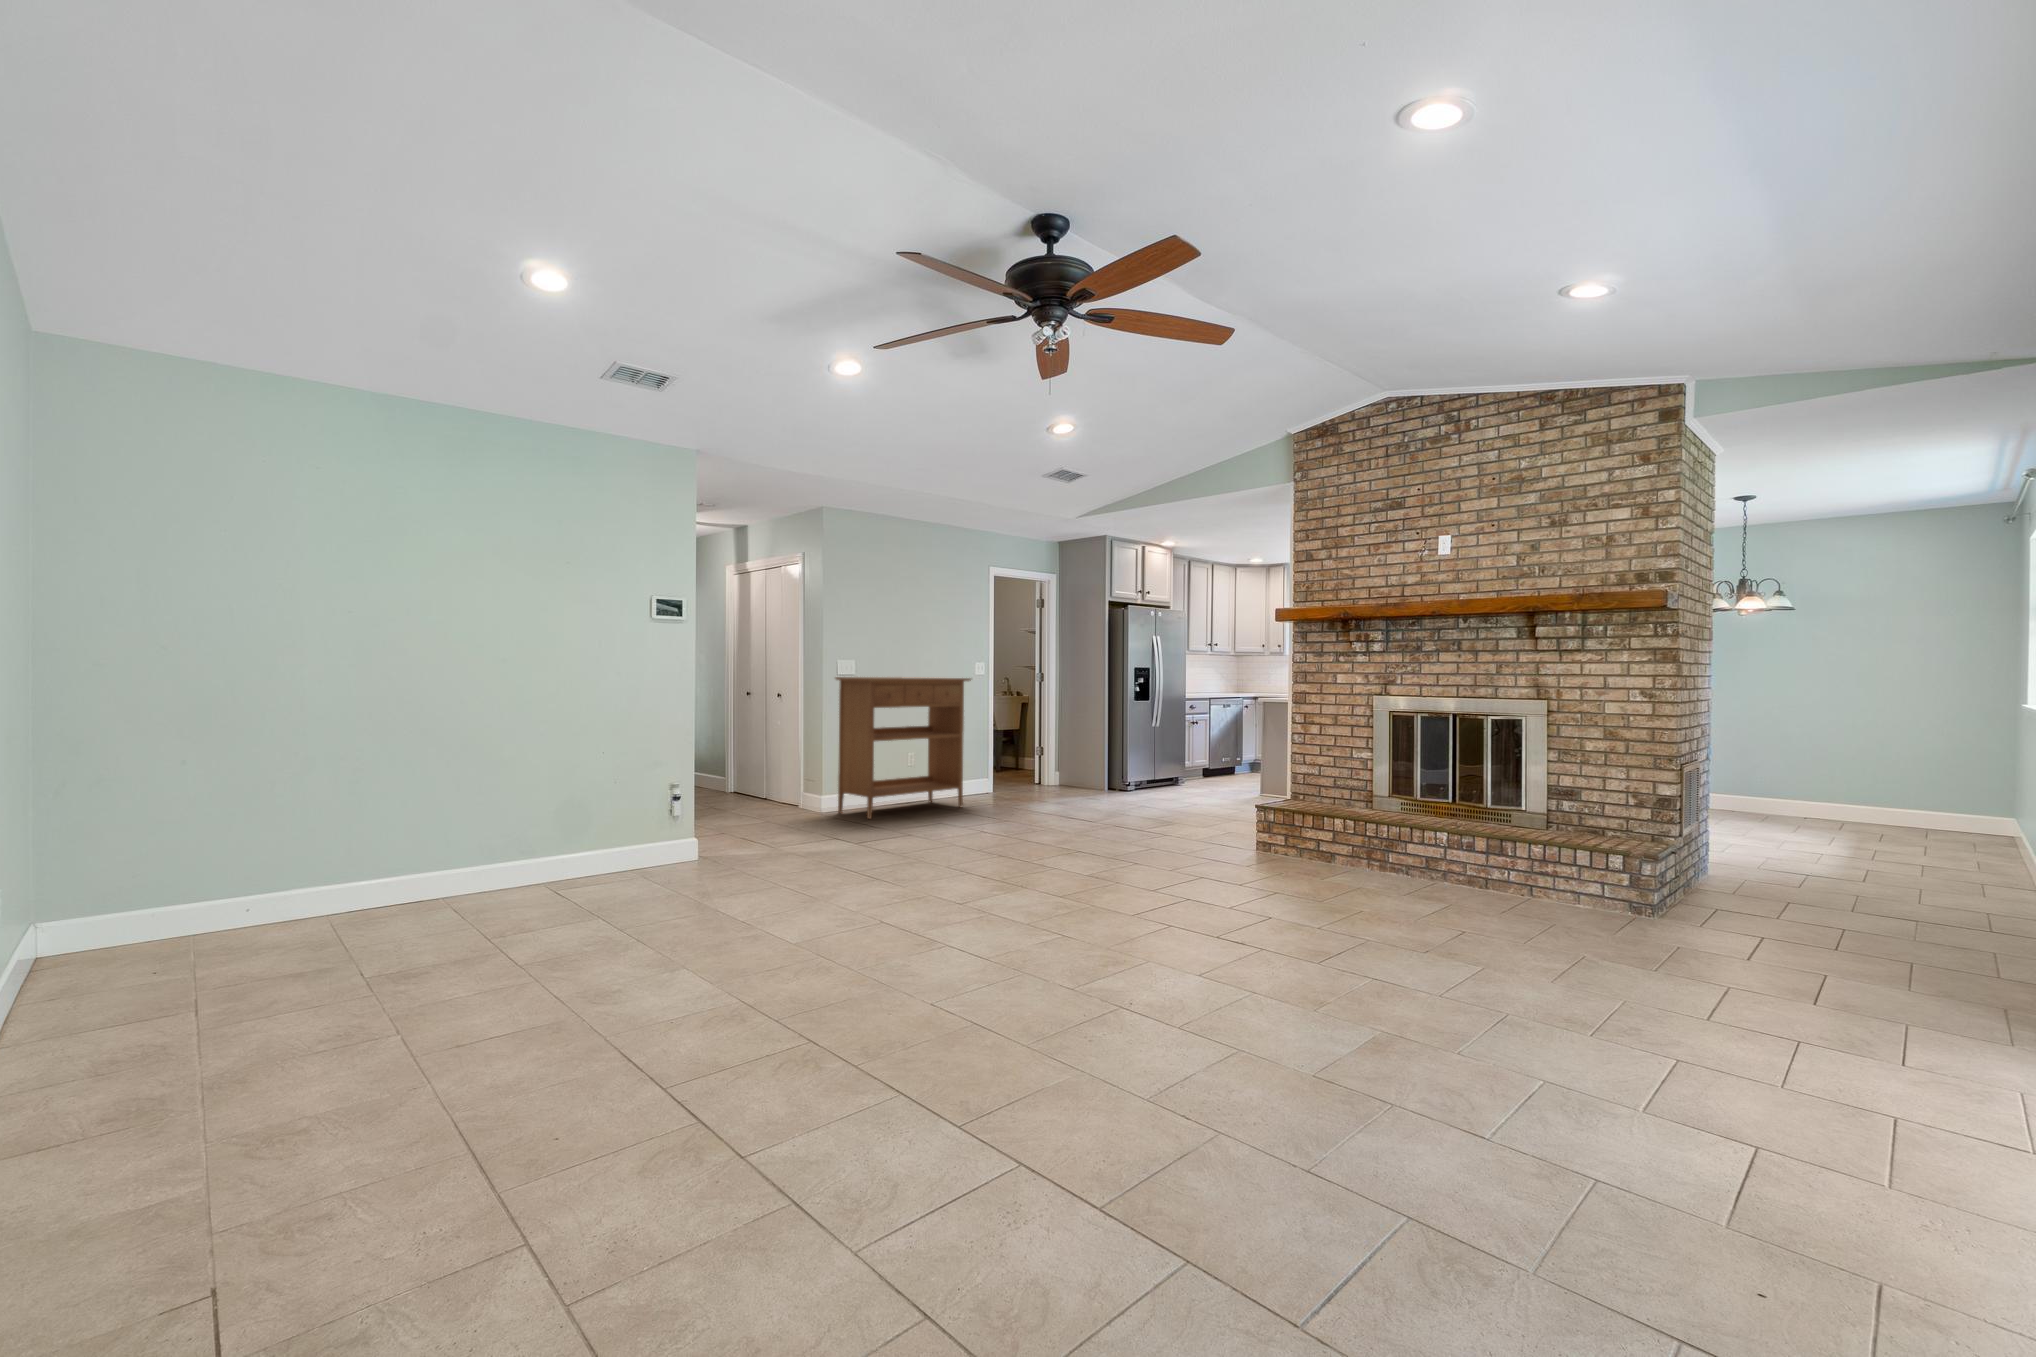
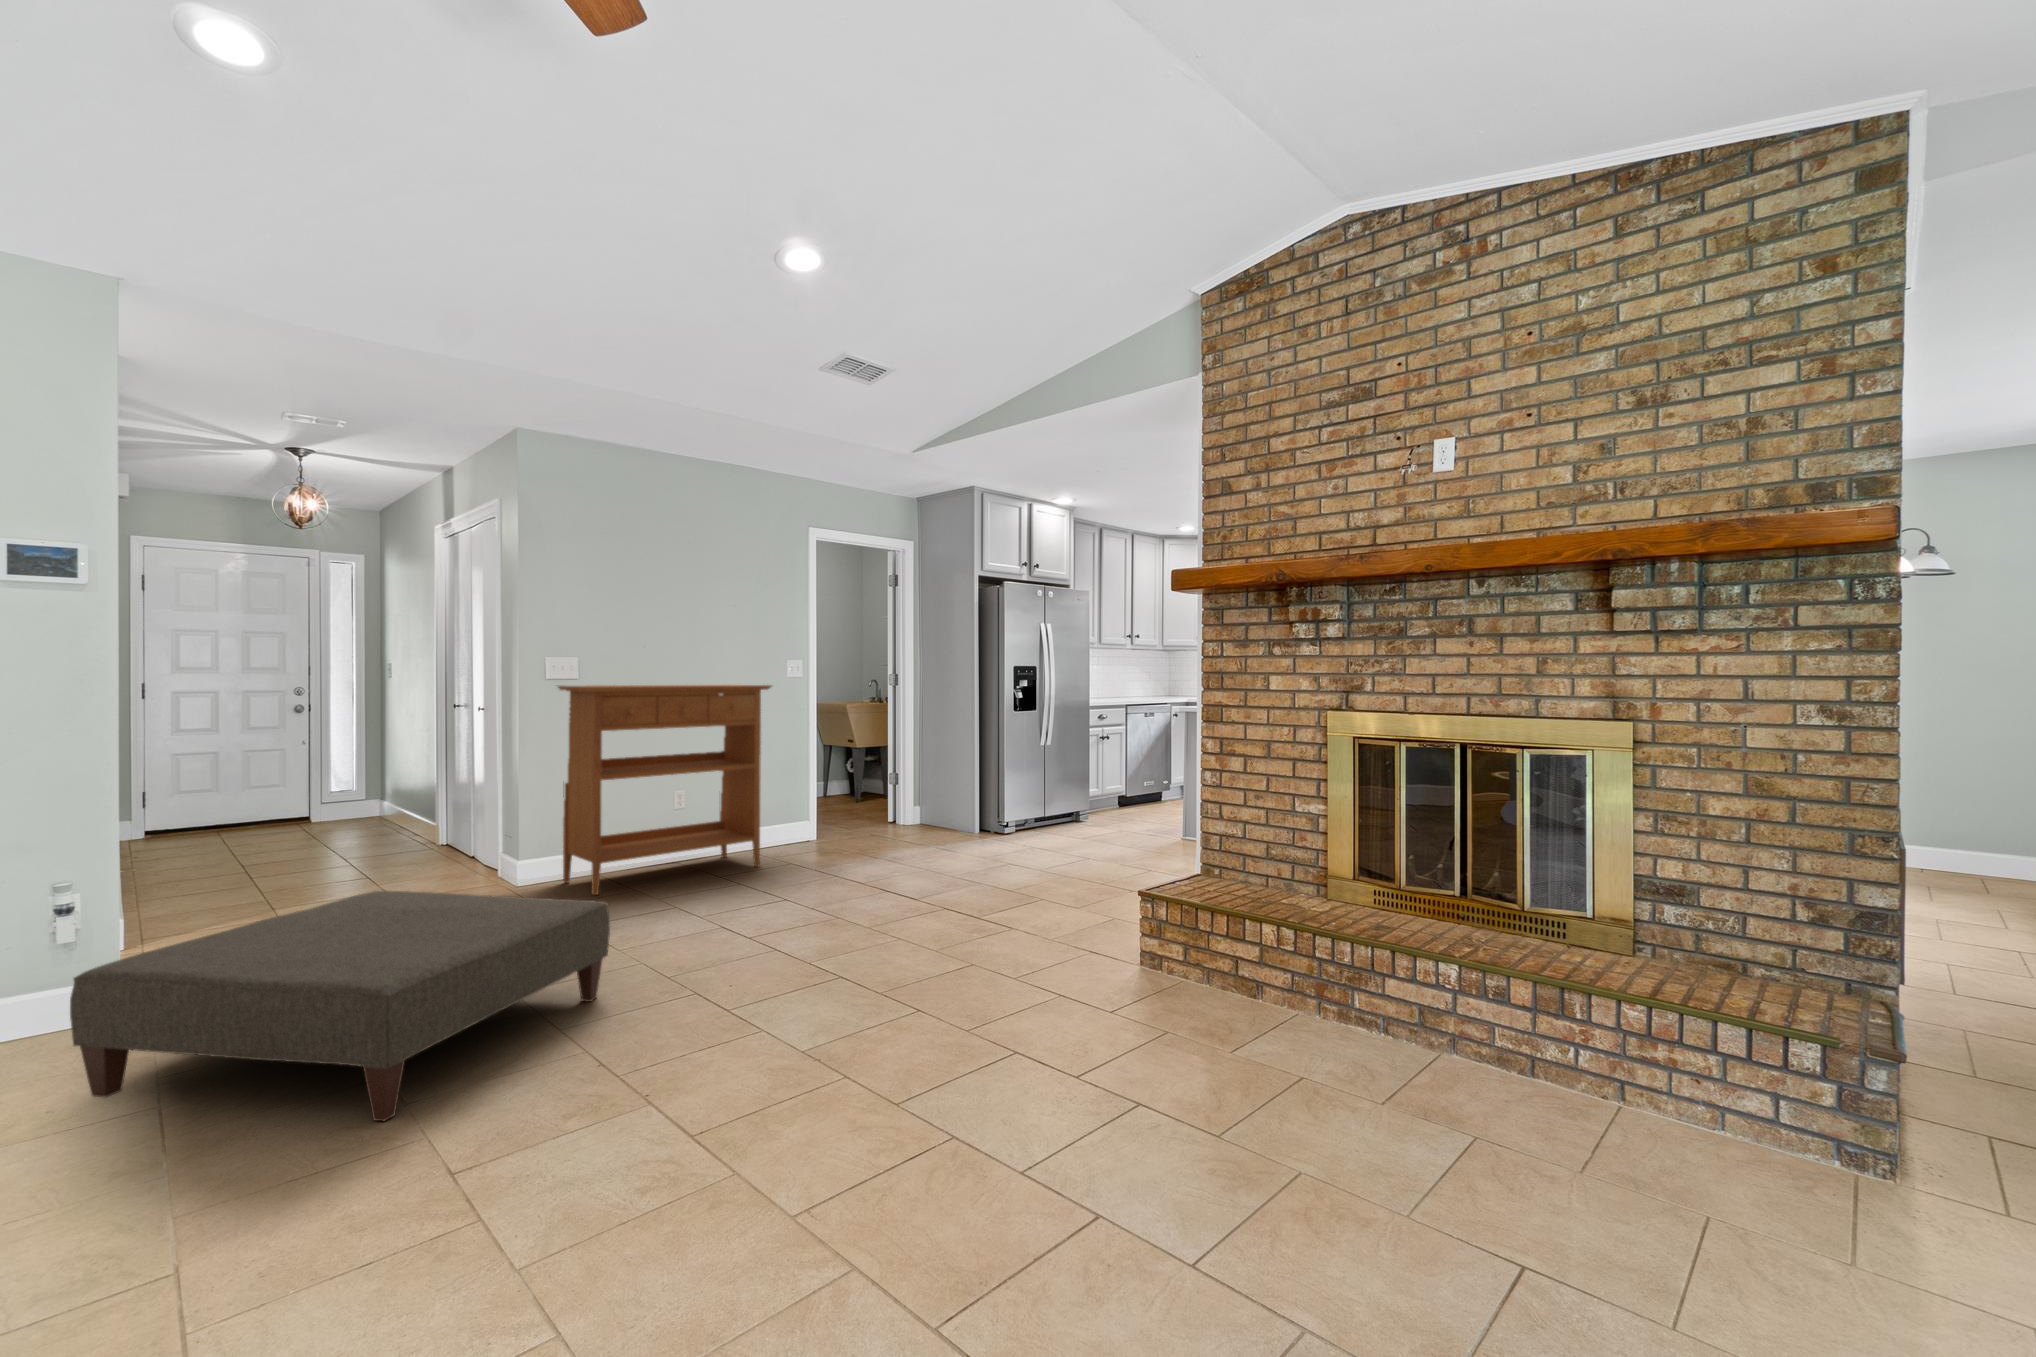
ottoman: none [723,797,945,894] -> present [70,891,610,1121]

